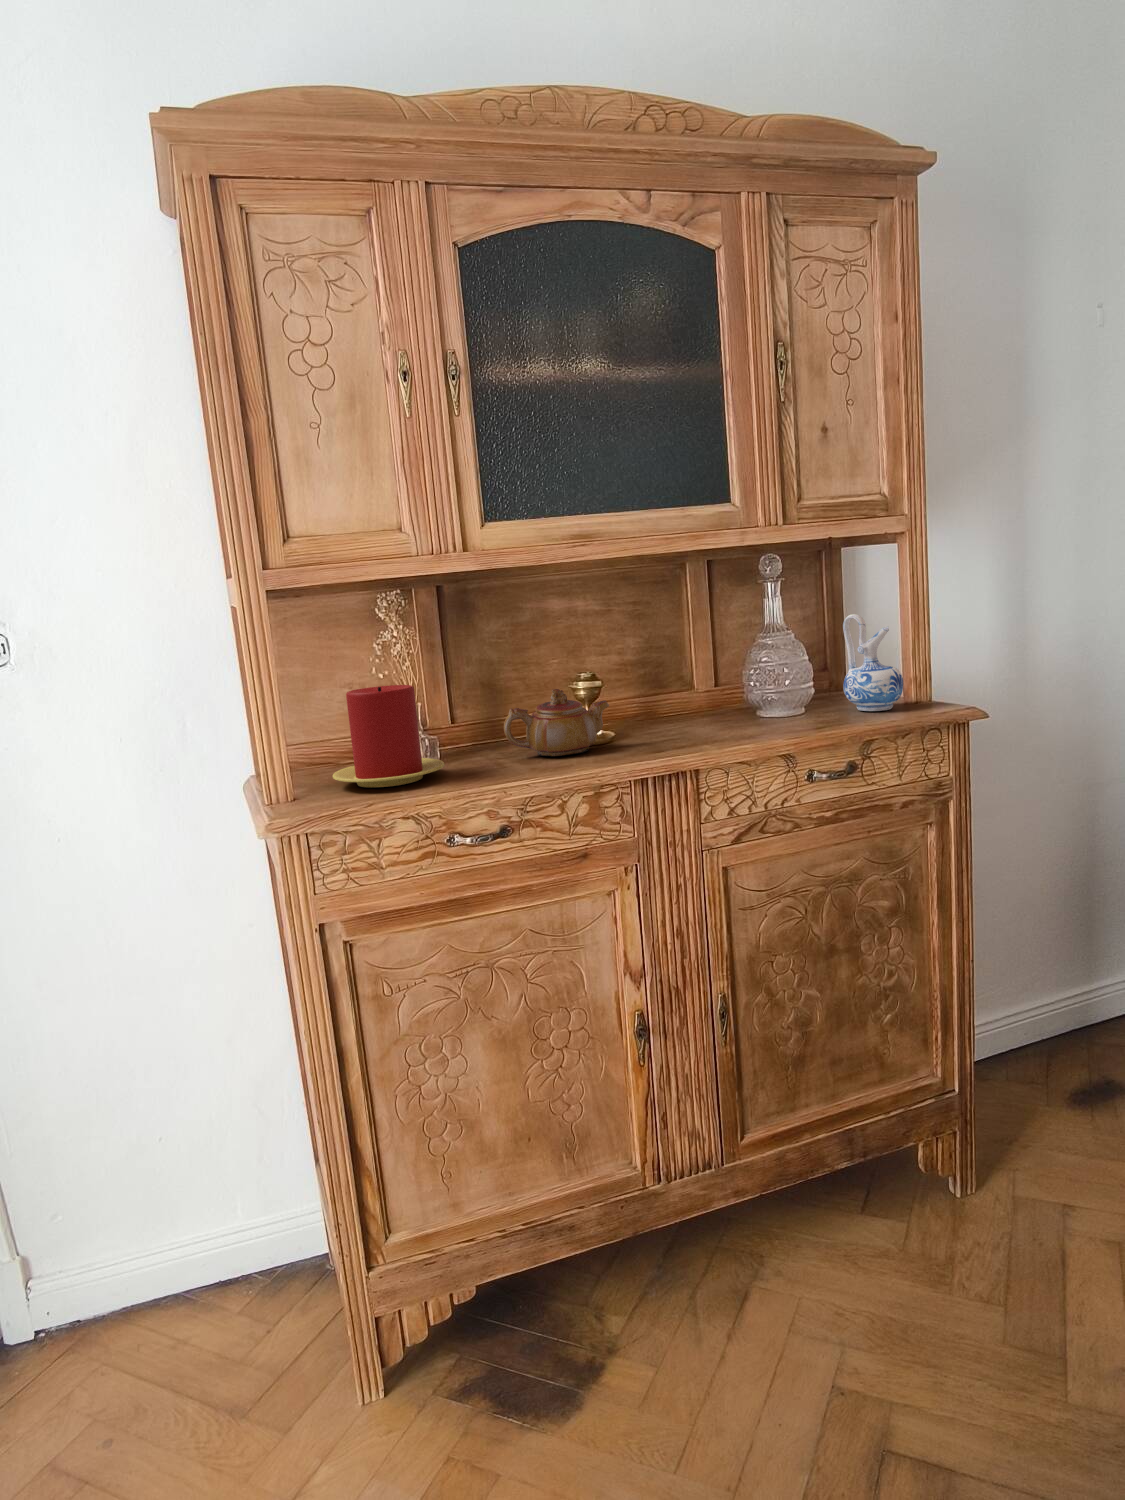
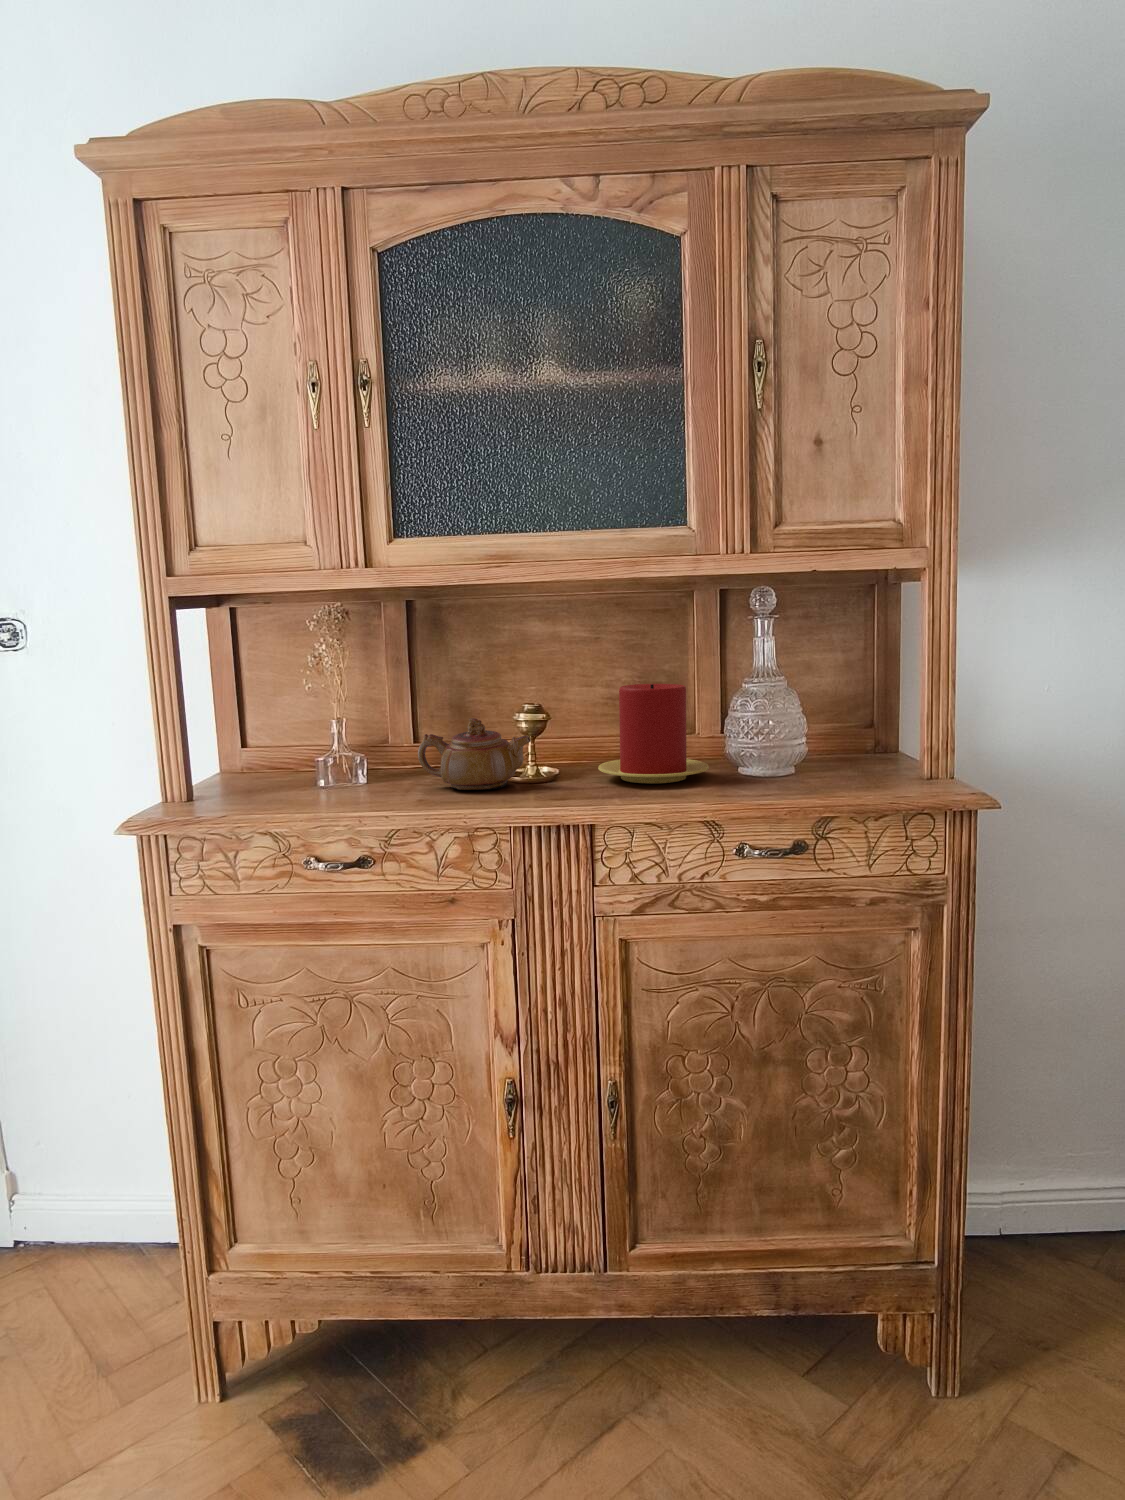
ceramic pitcher: present [843,614,903,711] -> none [829,662,900,782]
candle: present [333,685,444,787] -> present [598,684,709,783]

